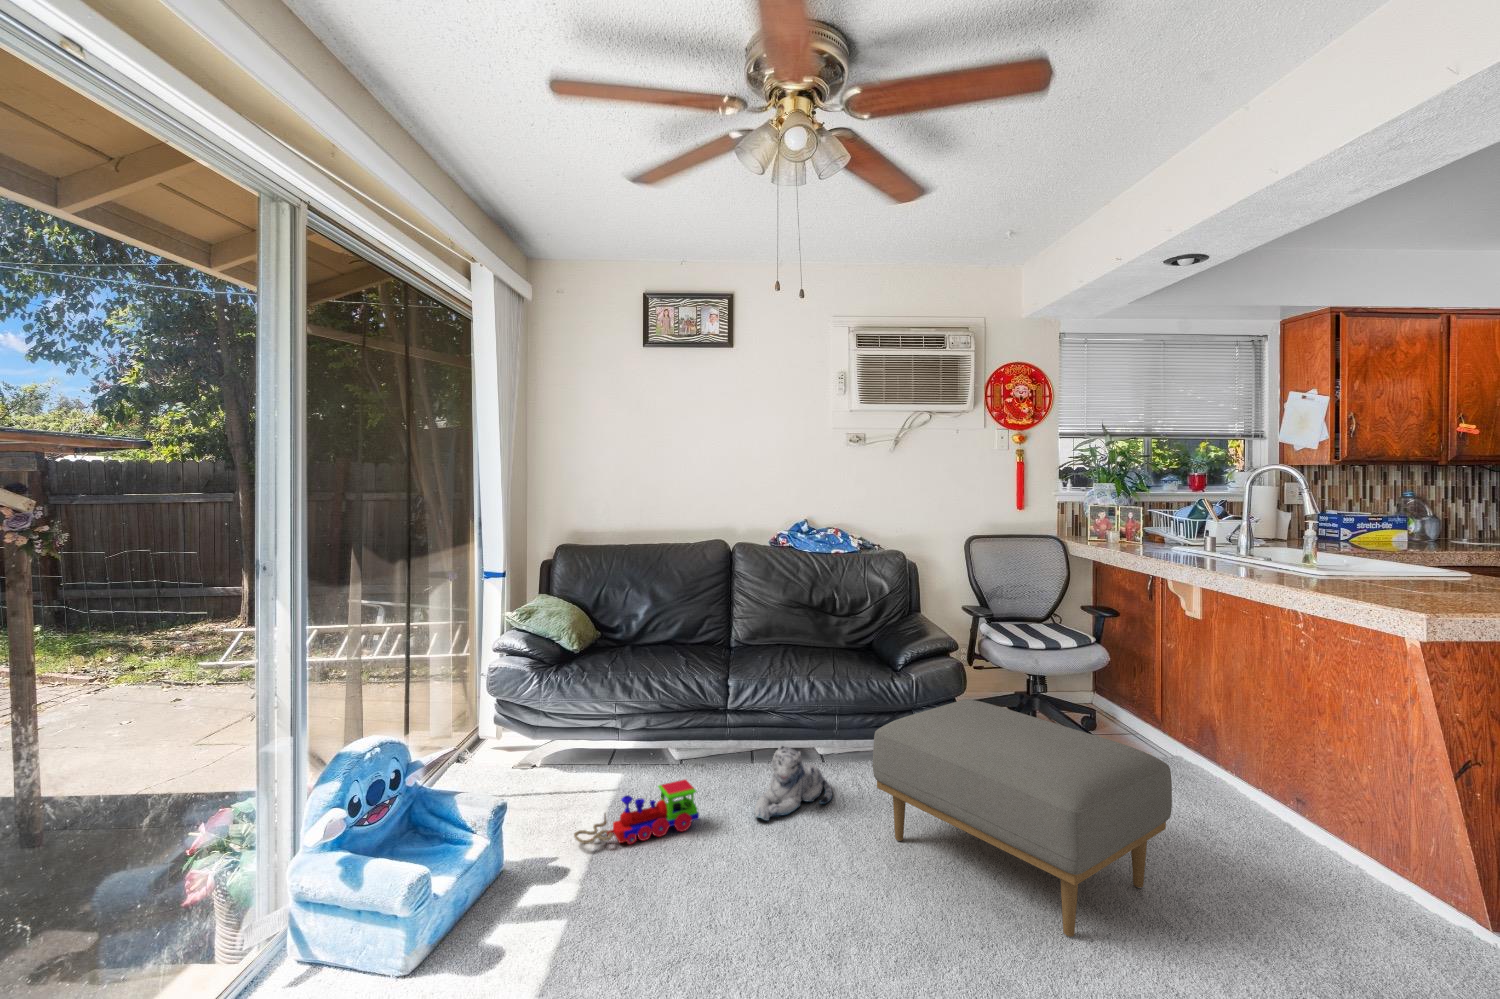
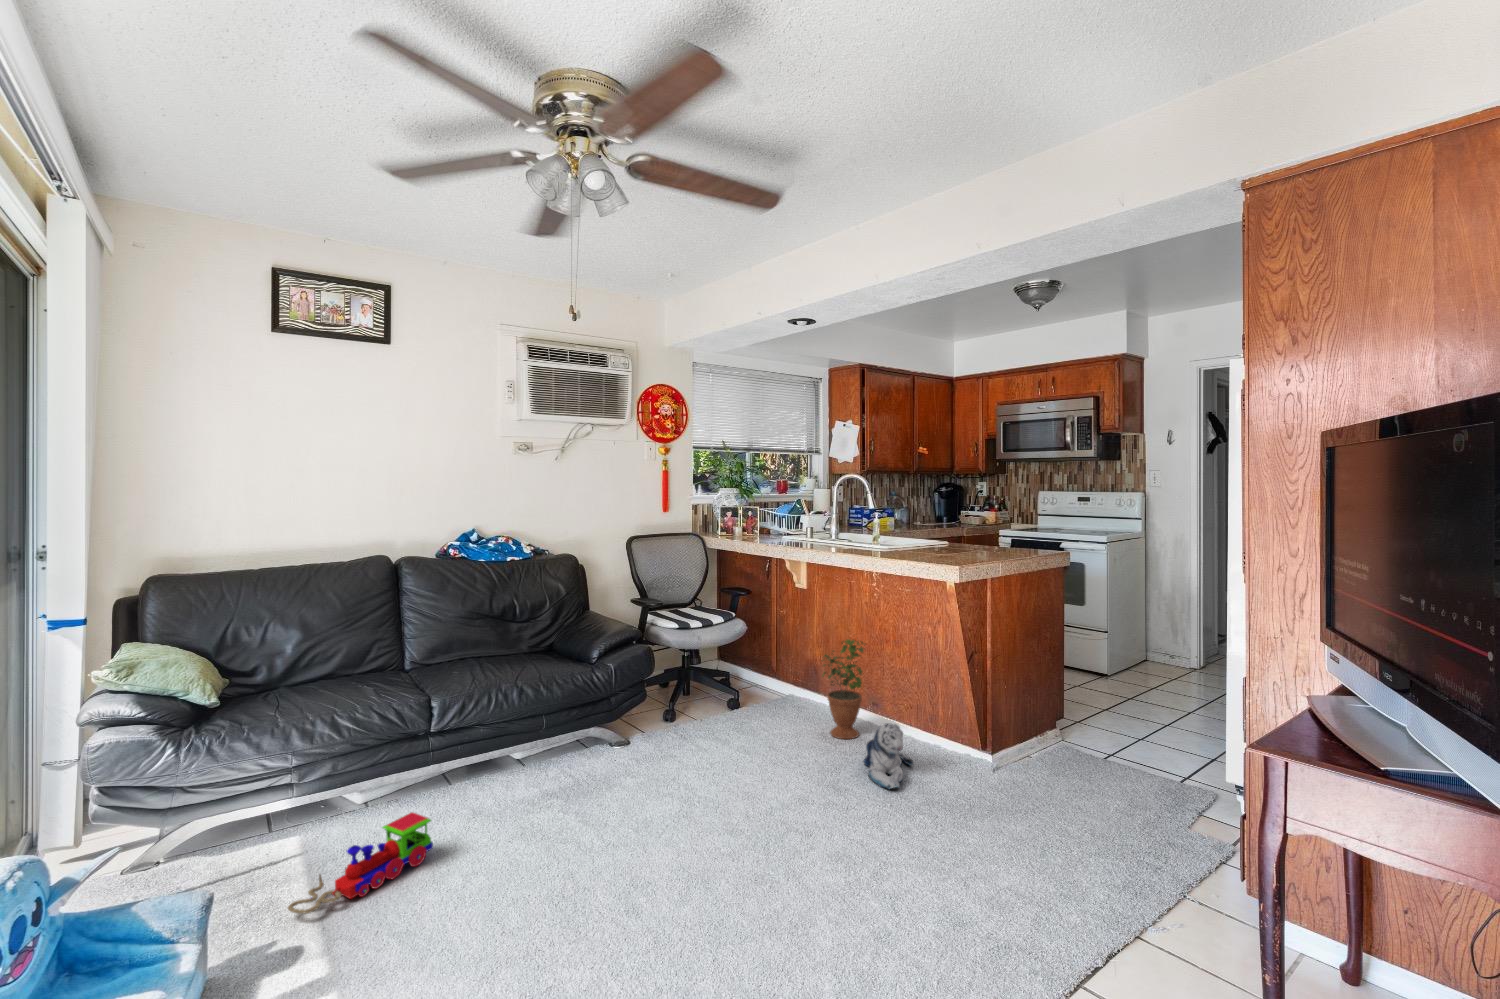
potted plant: none [1203,686,1284,837] -> present [822,639,864,739]
ottoman: present [873,700,1172,937] -> none [606,678,823,837]
plush toy: present [754,746,832,821] -> present [863,723,913,789]

